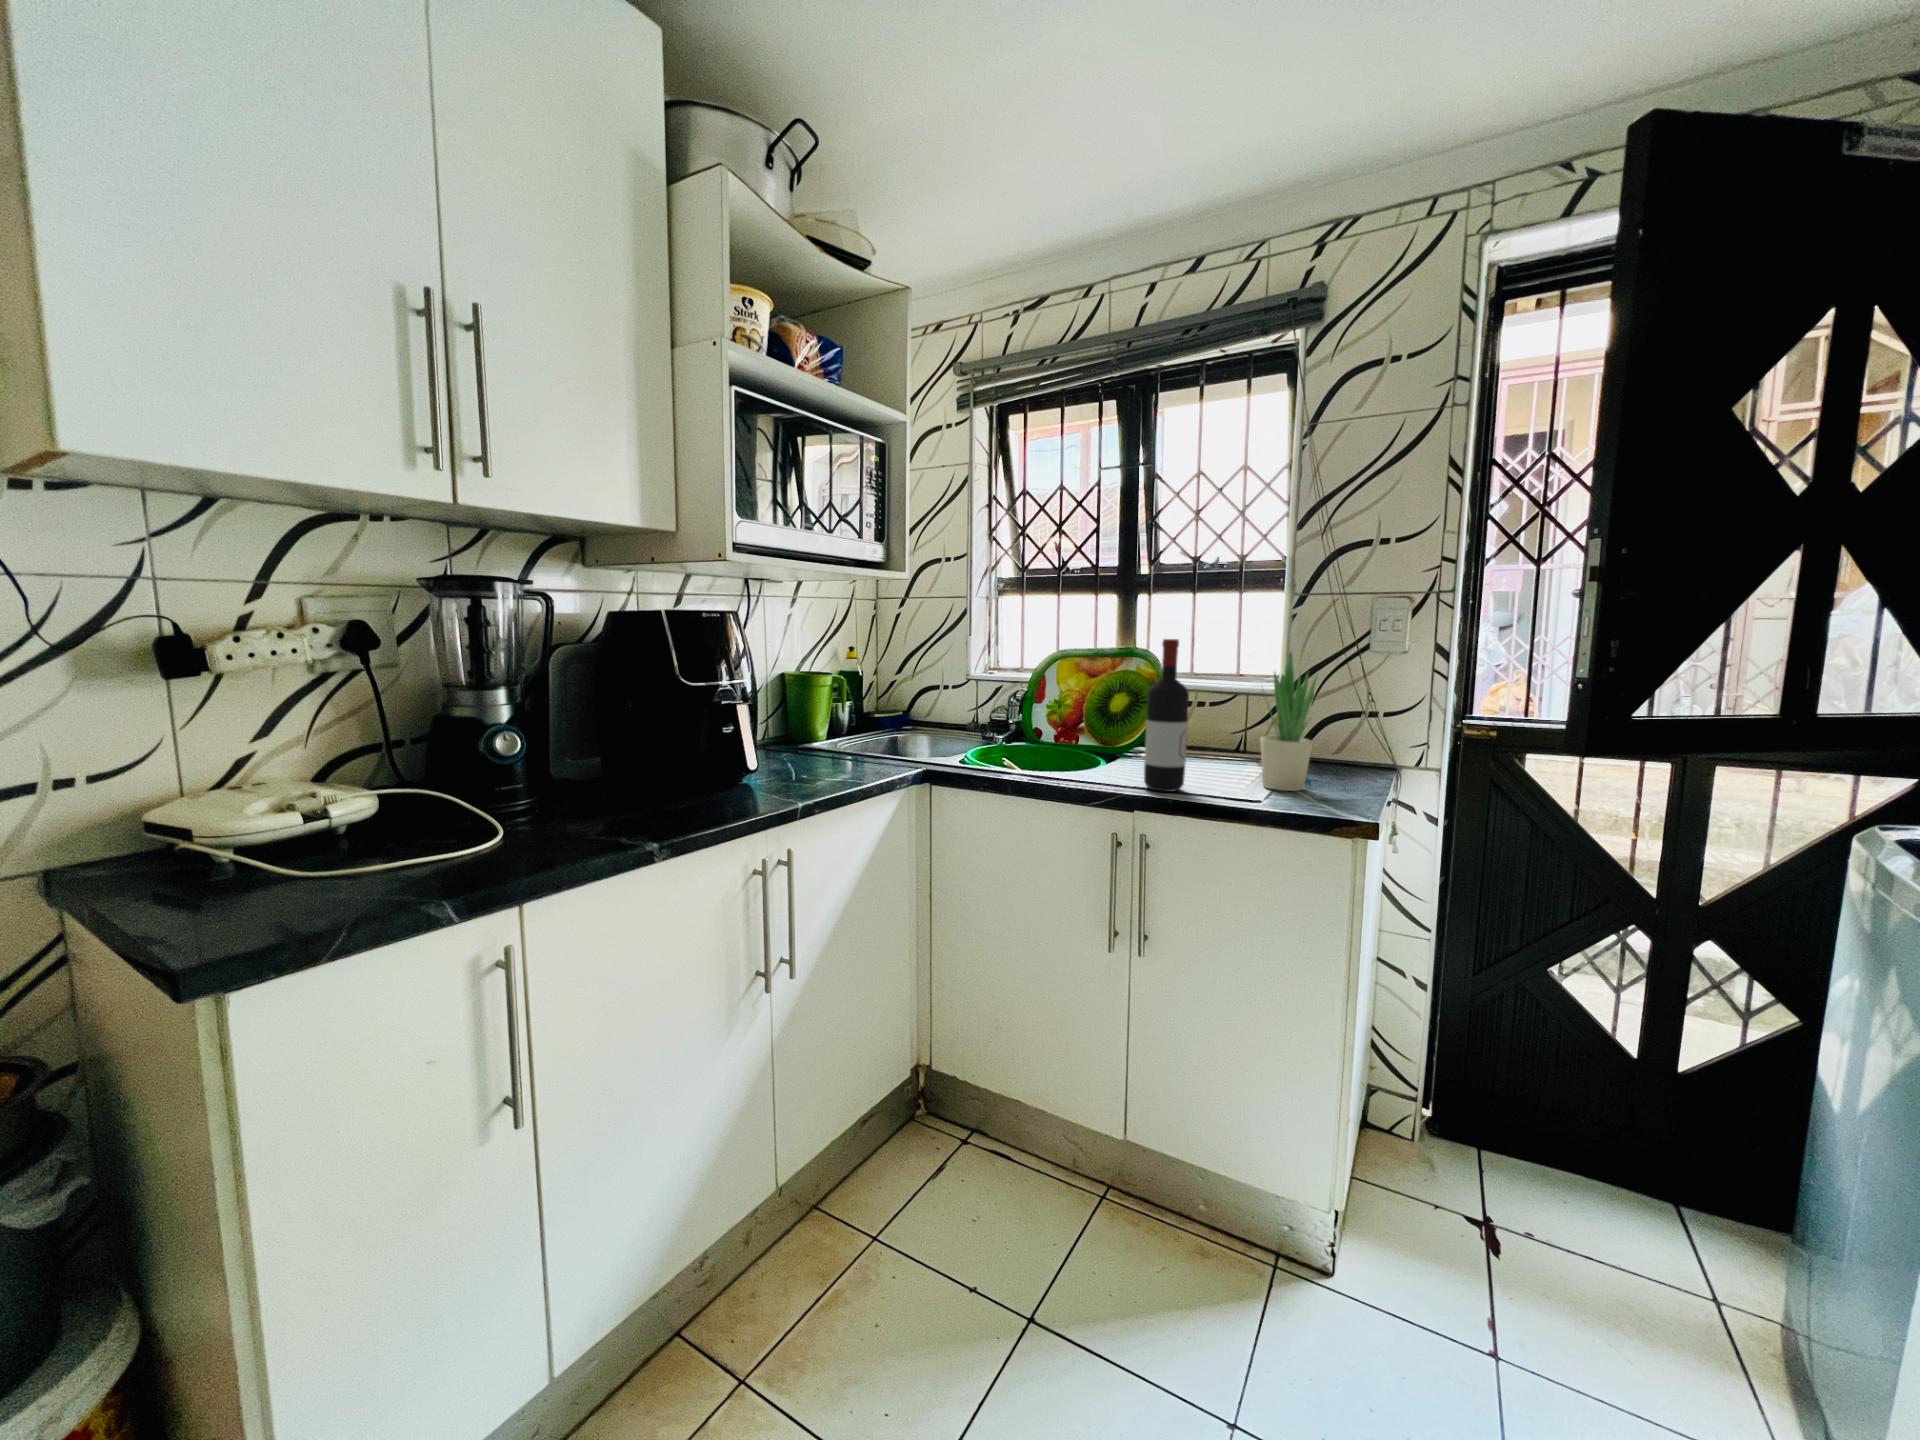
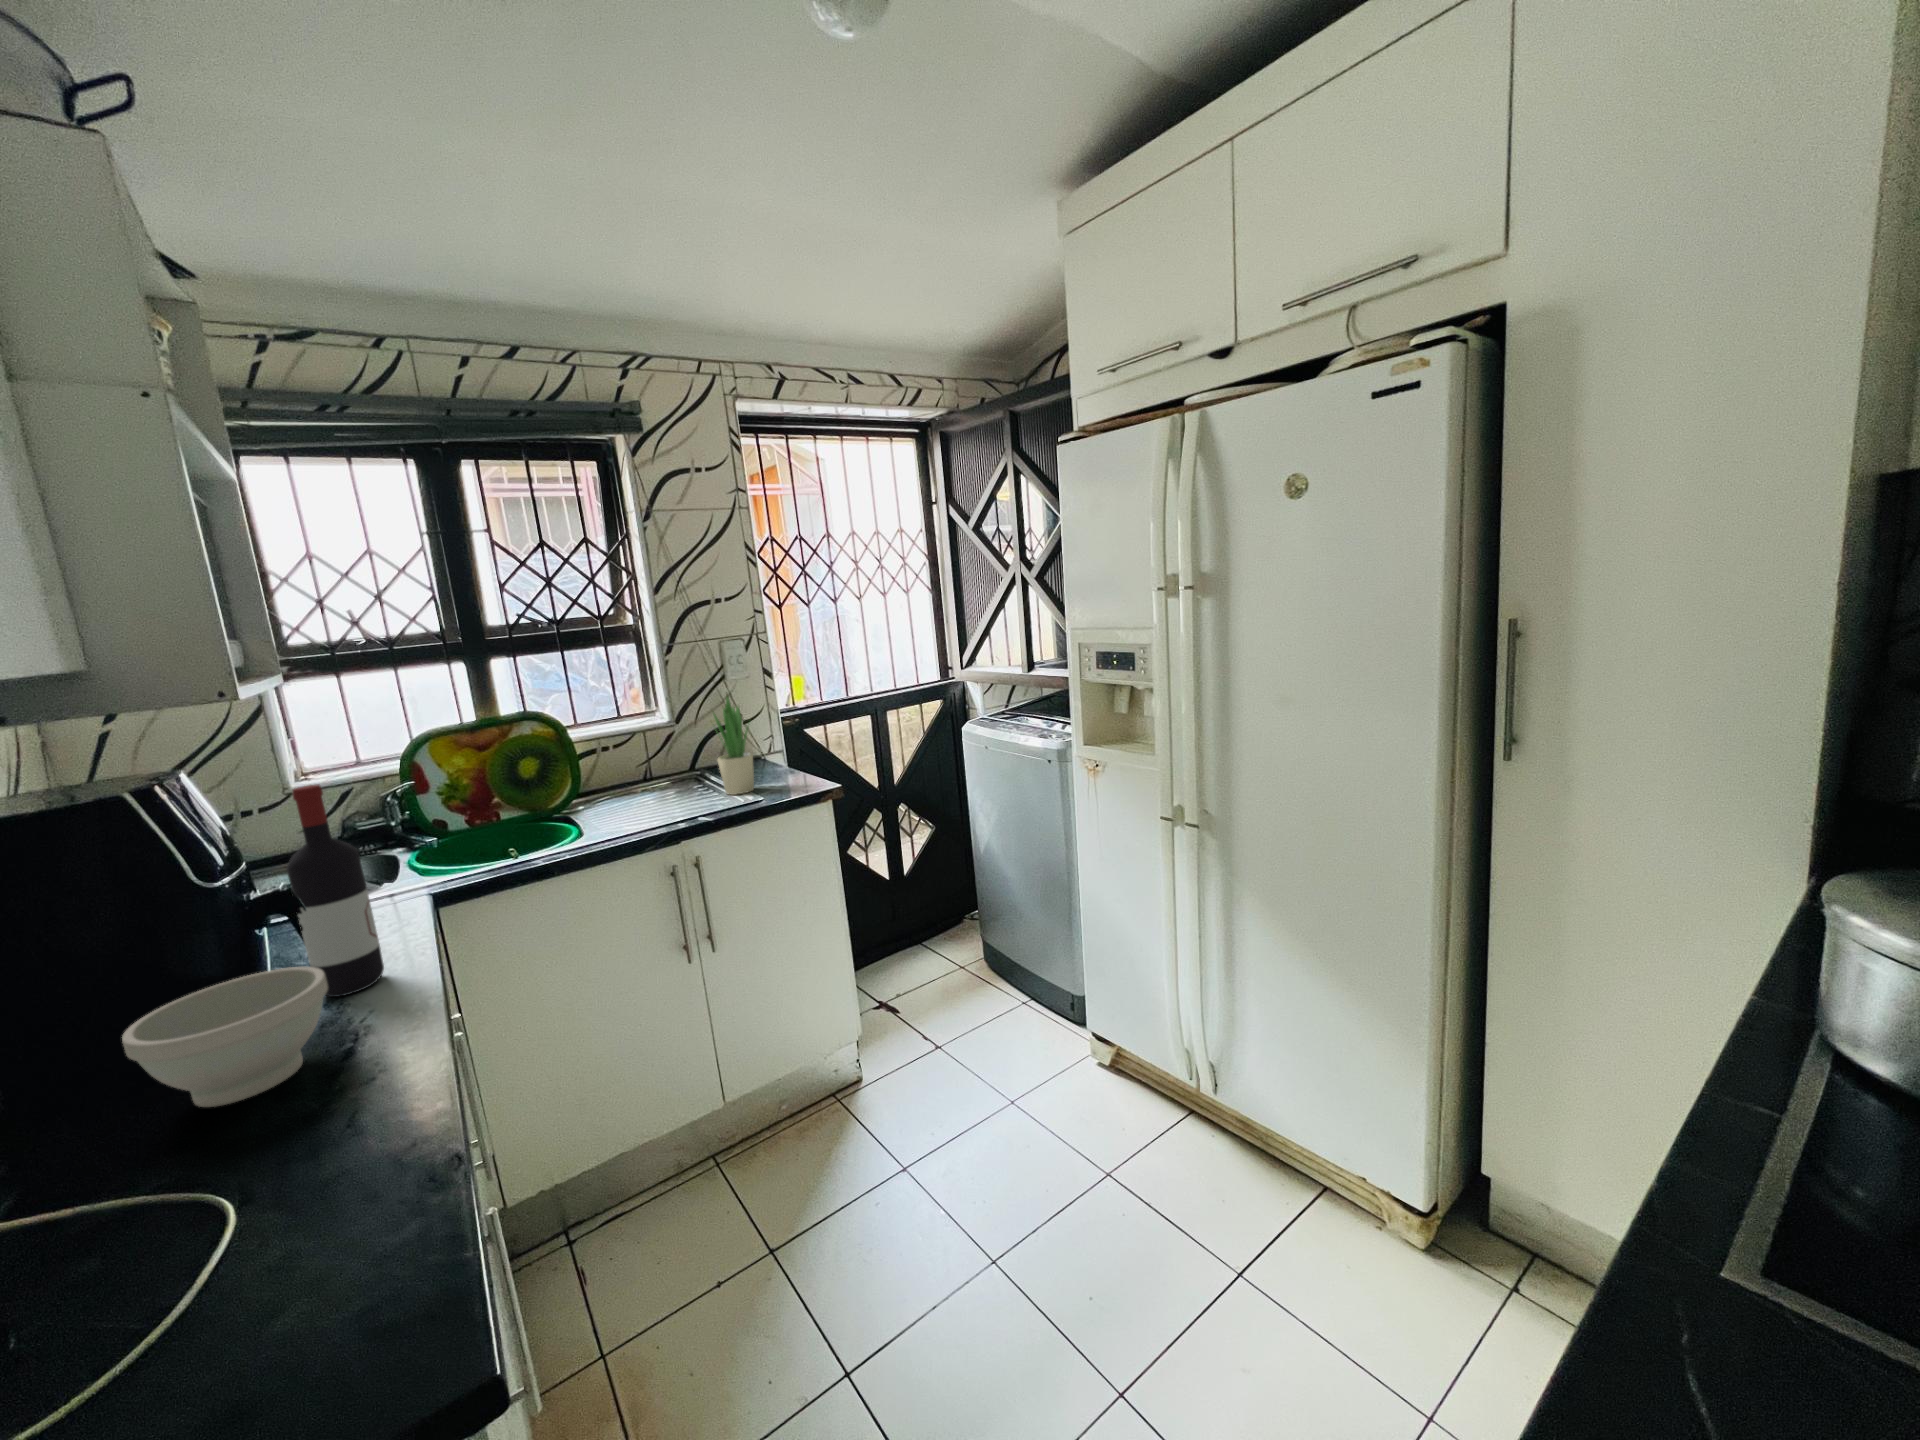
wine bottle: present [1144,639,1189,792] -> present [286,785,384,997]
bowl: none [571,748,681,820] -> present [122,967,328,1107]

